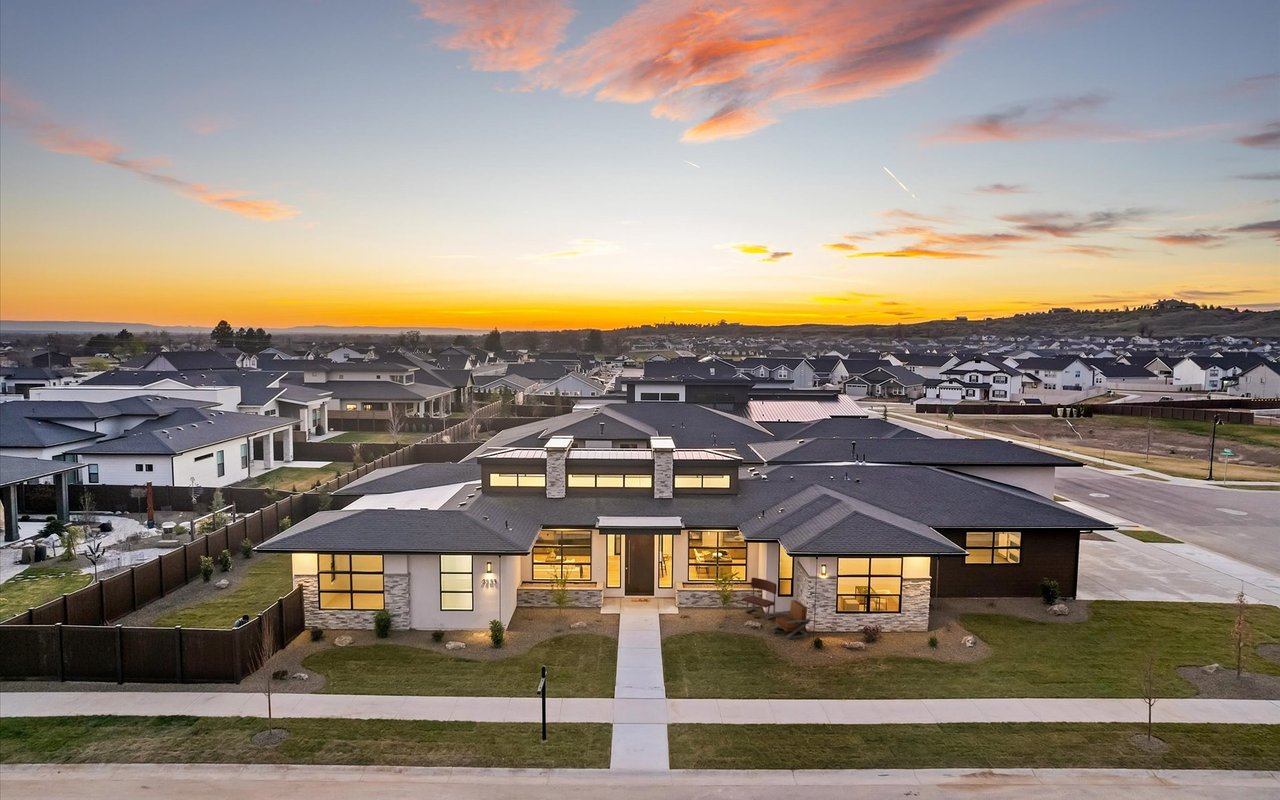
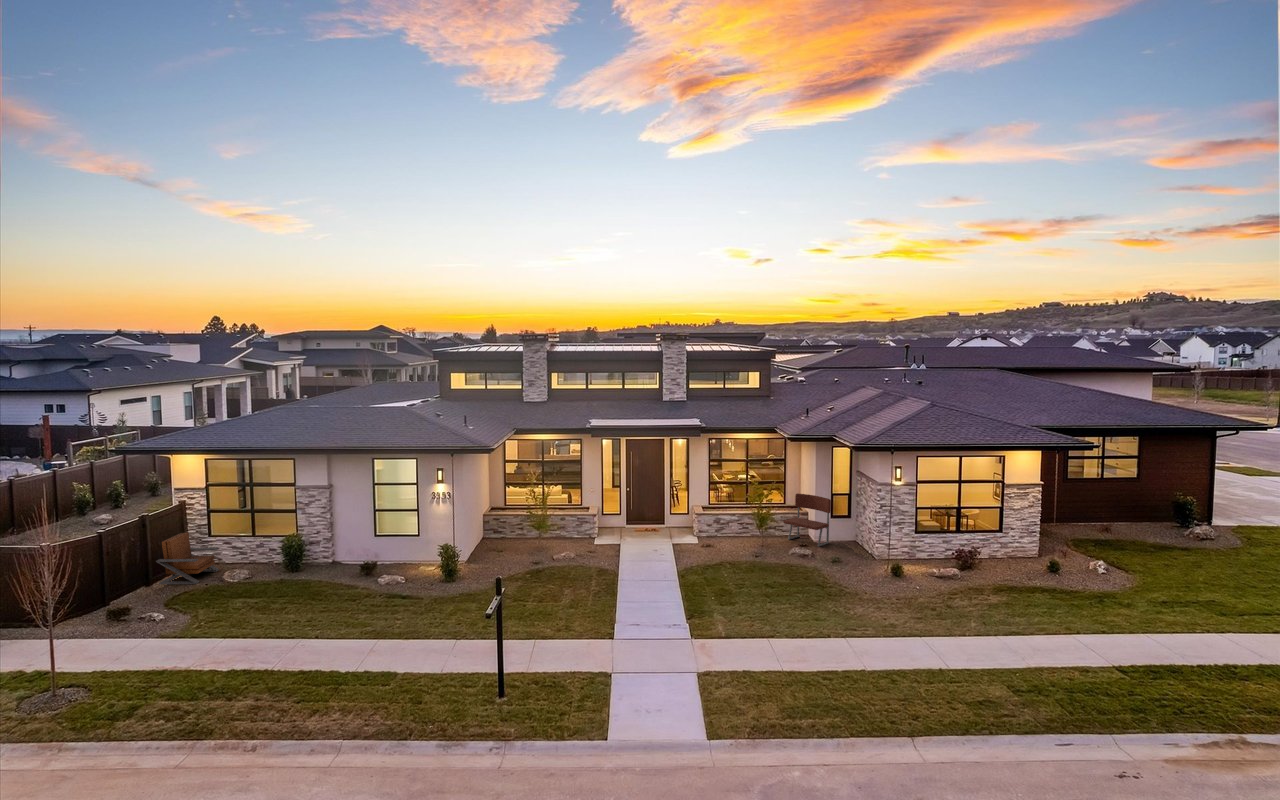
lounge chair: present [773,600,811,639] -> present [156,533,219,584]

